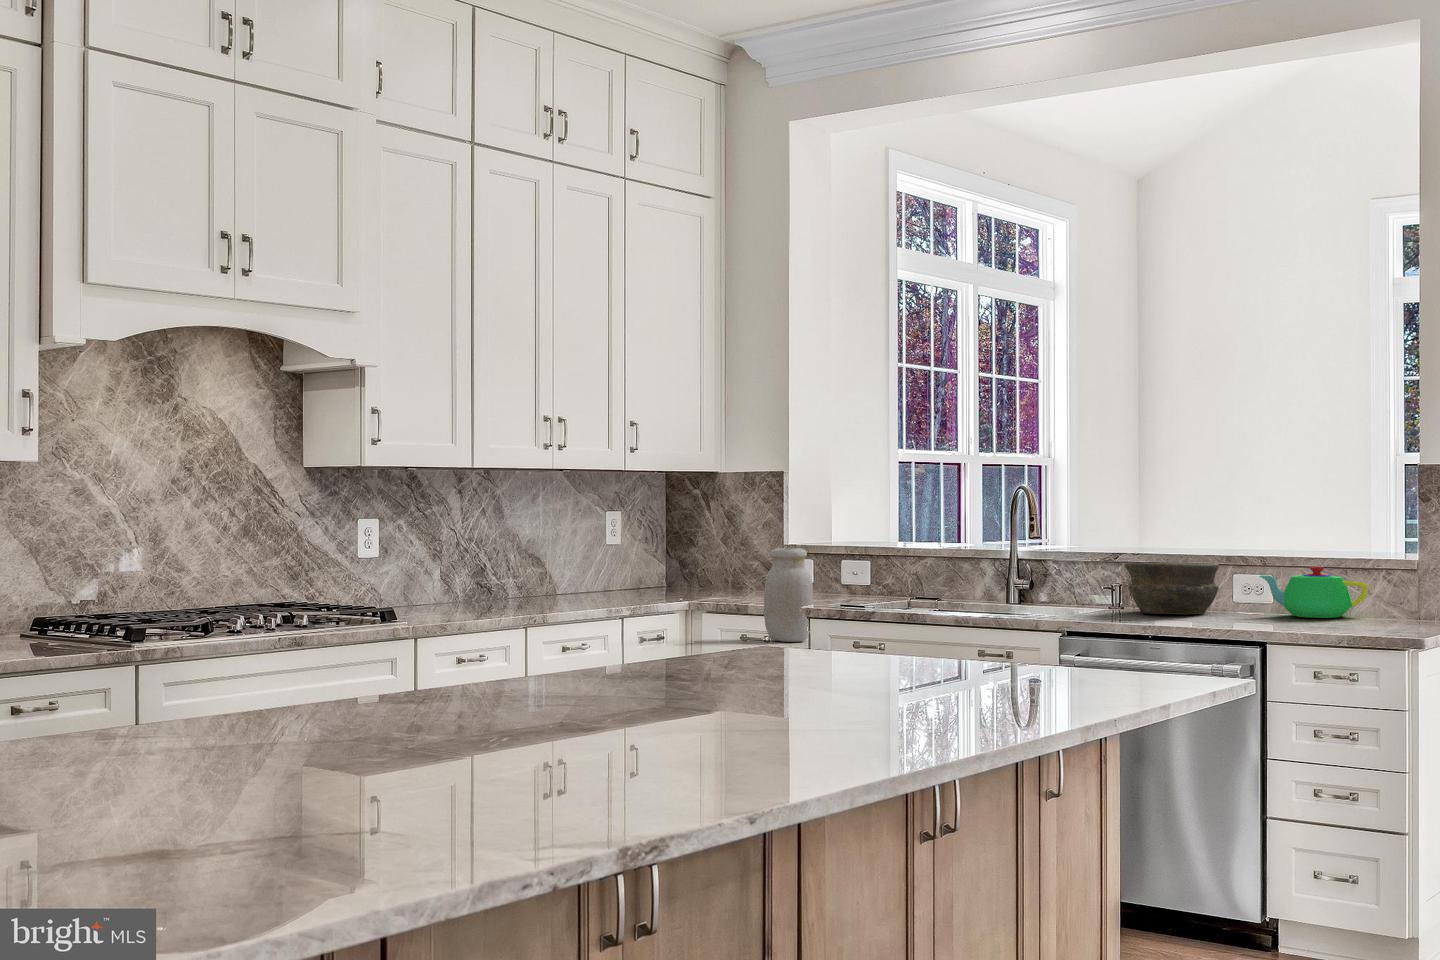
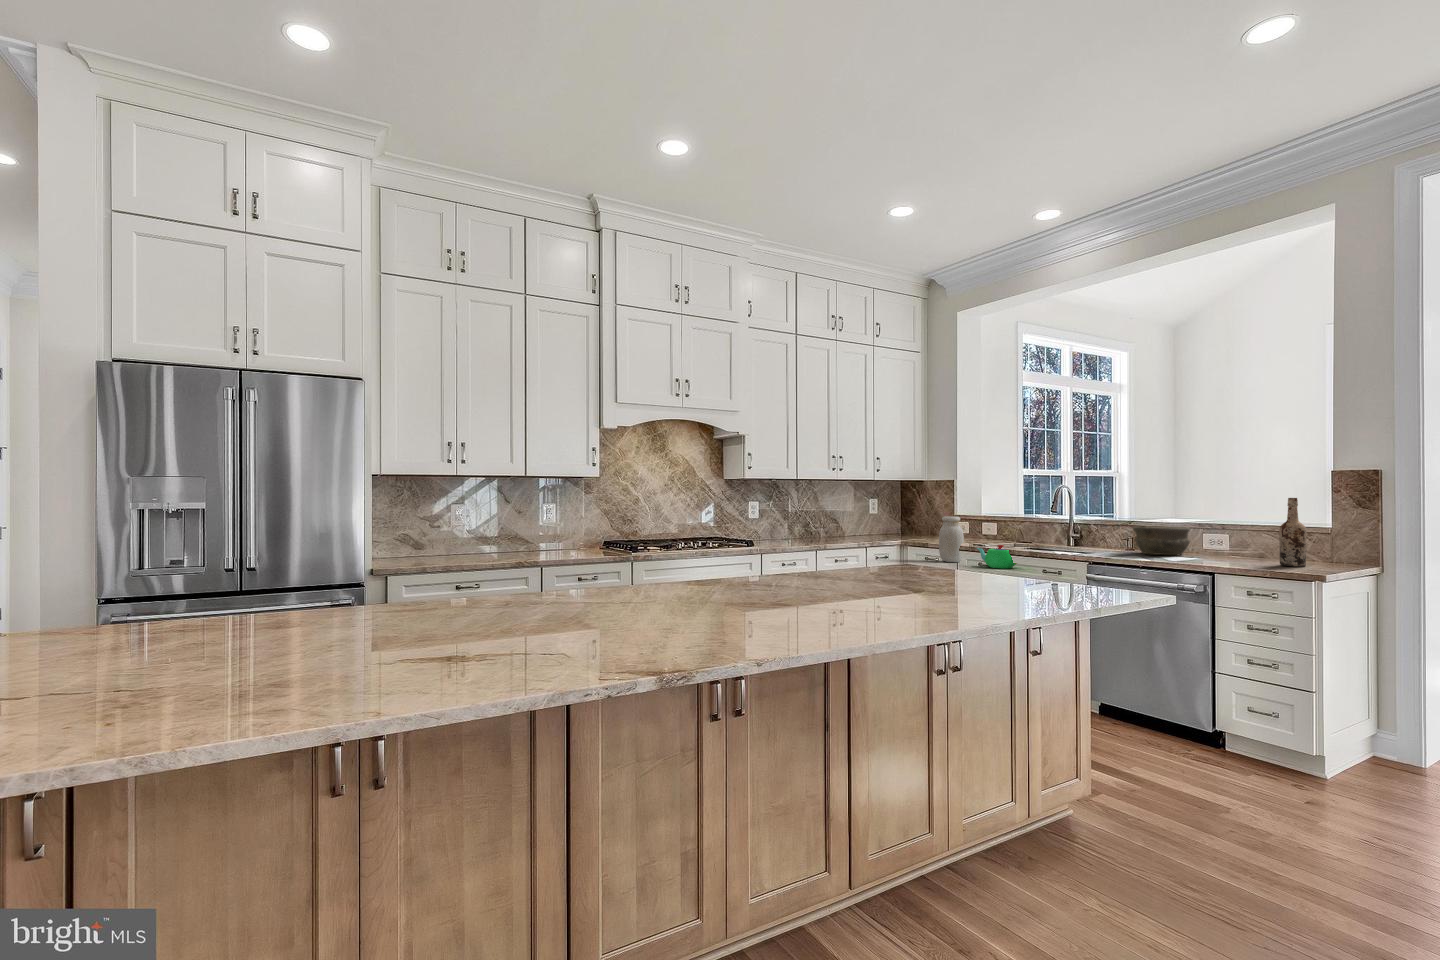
wine bottle: none [1364,508,1404,626] -> present [1279,498,1307,566]
teapot: present [1260,567,1368,618] -> present [977,545,1017,569]

